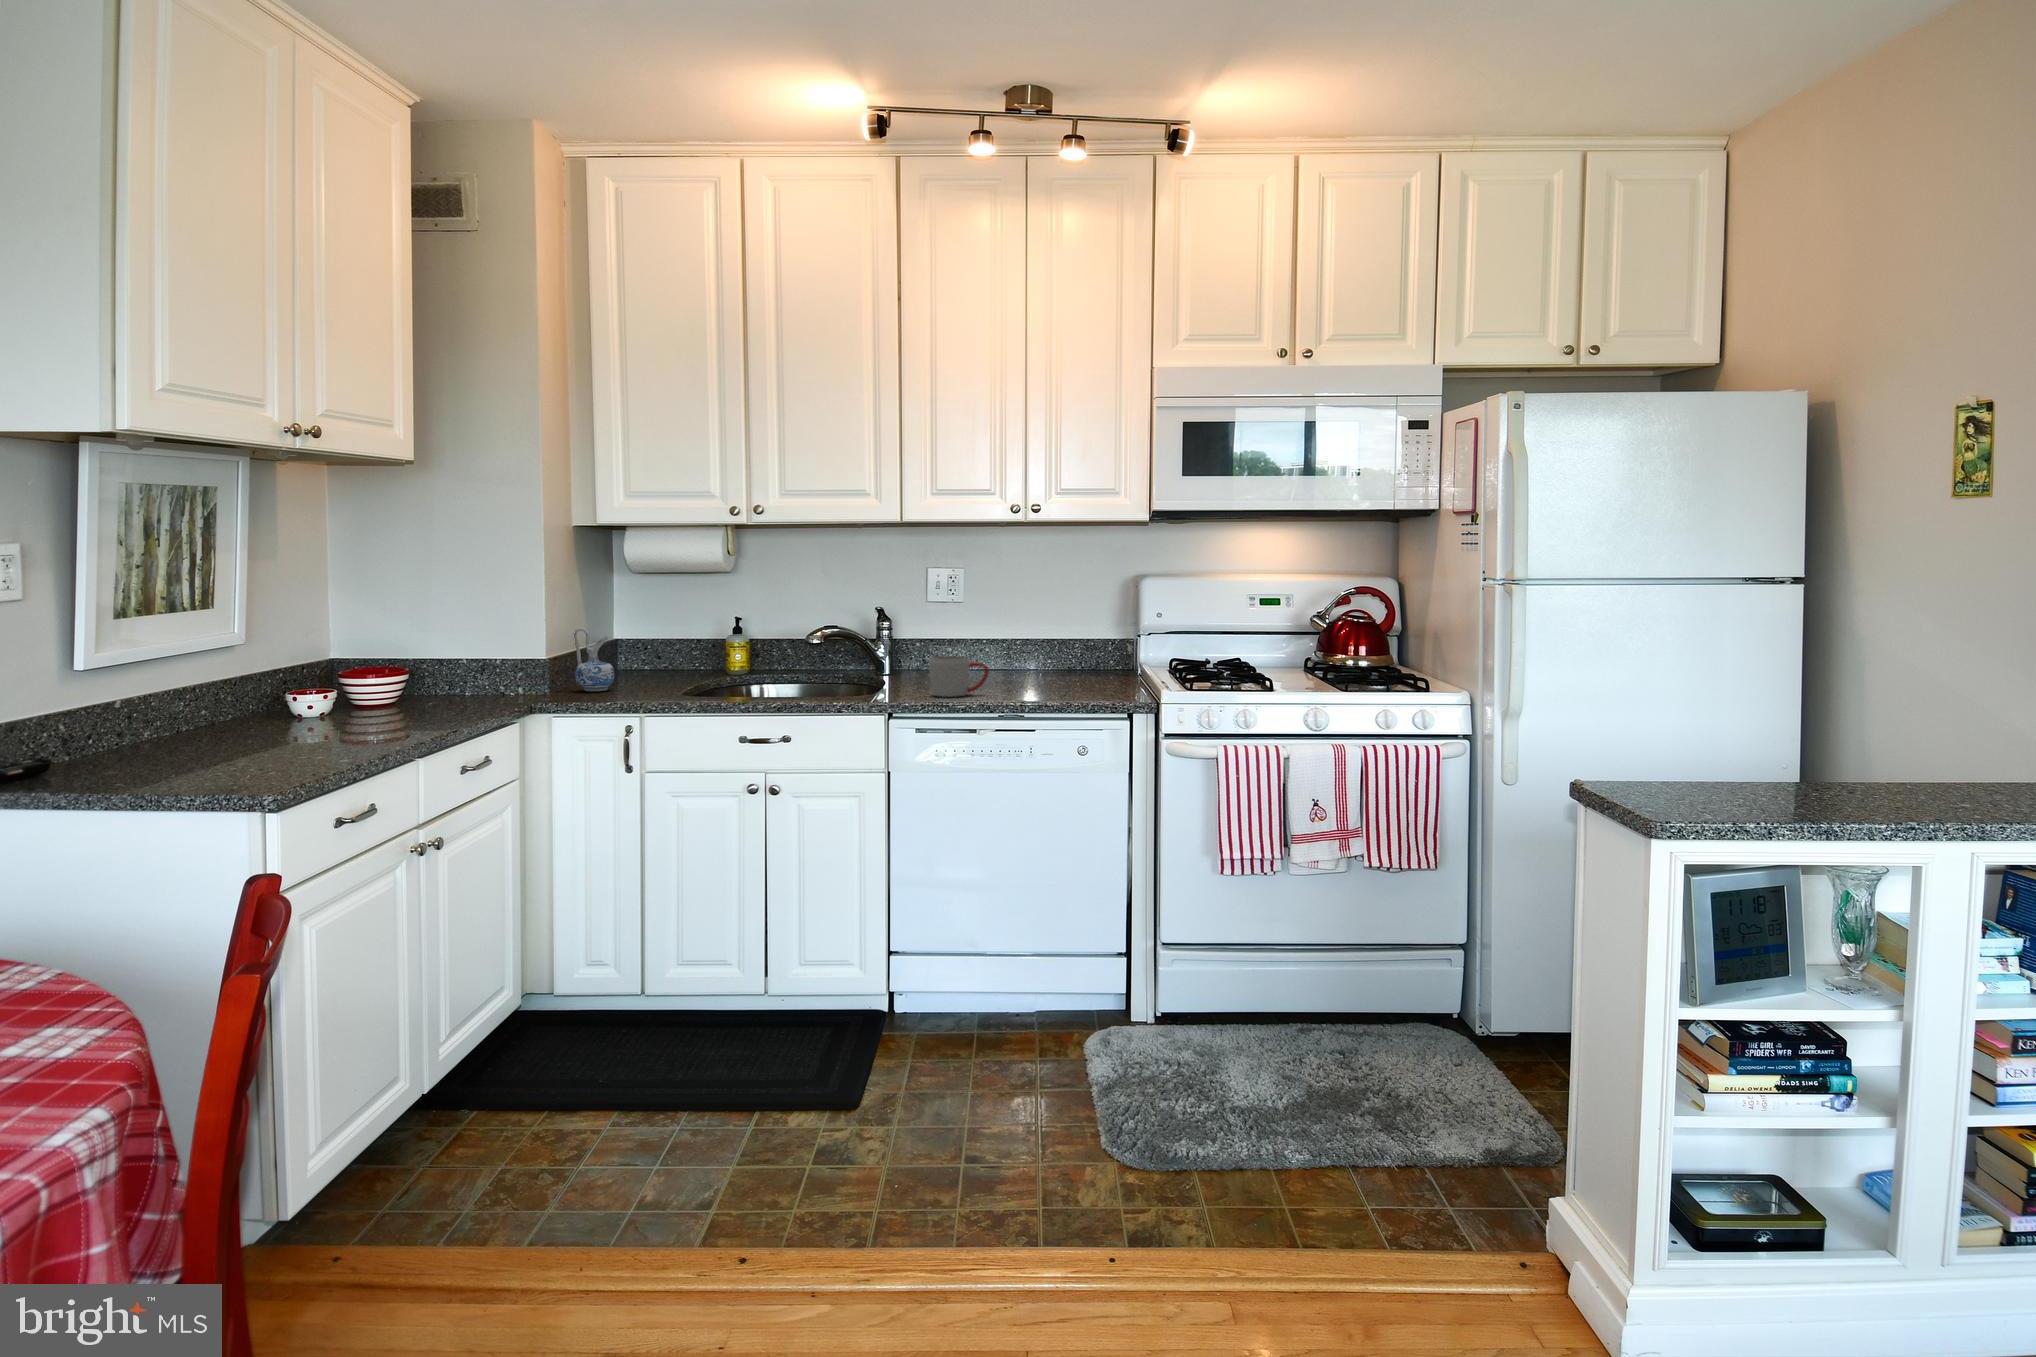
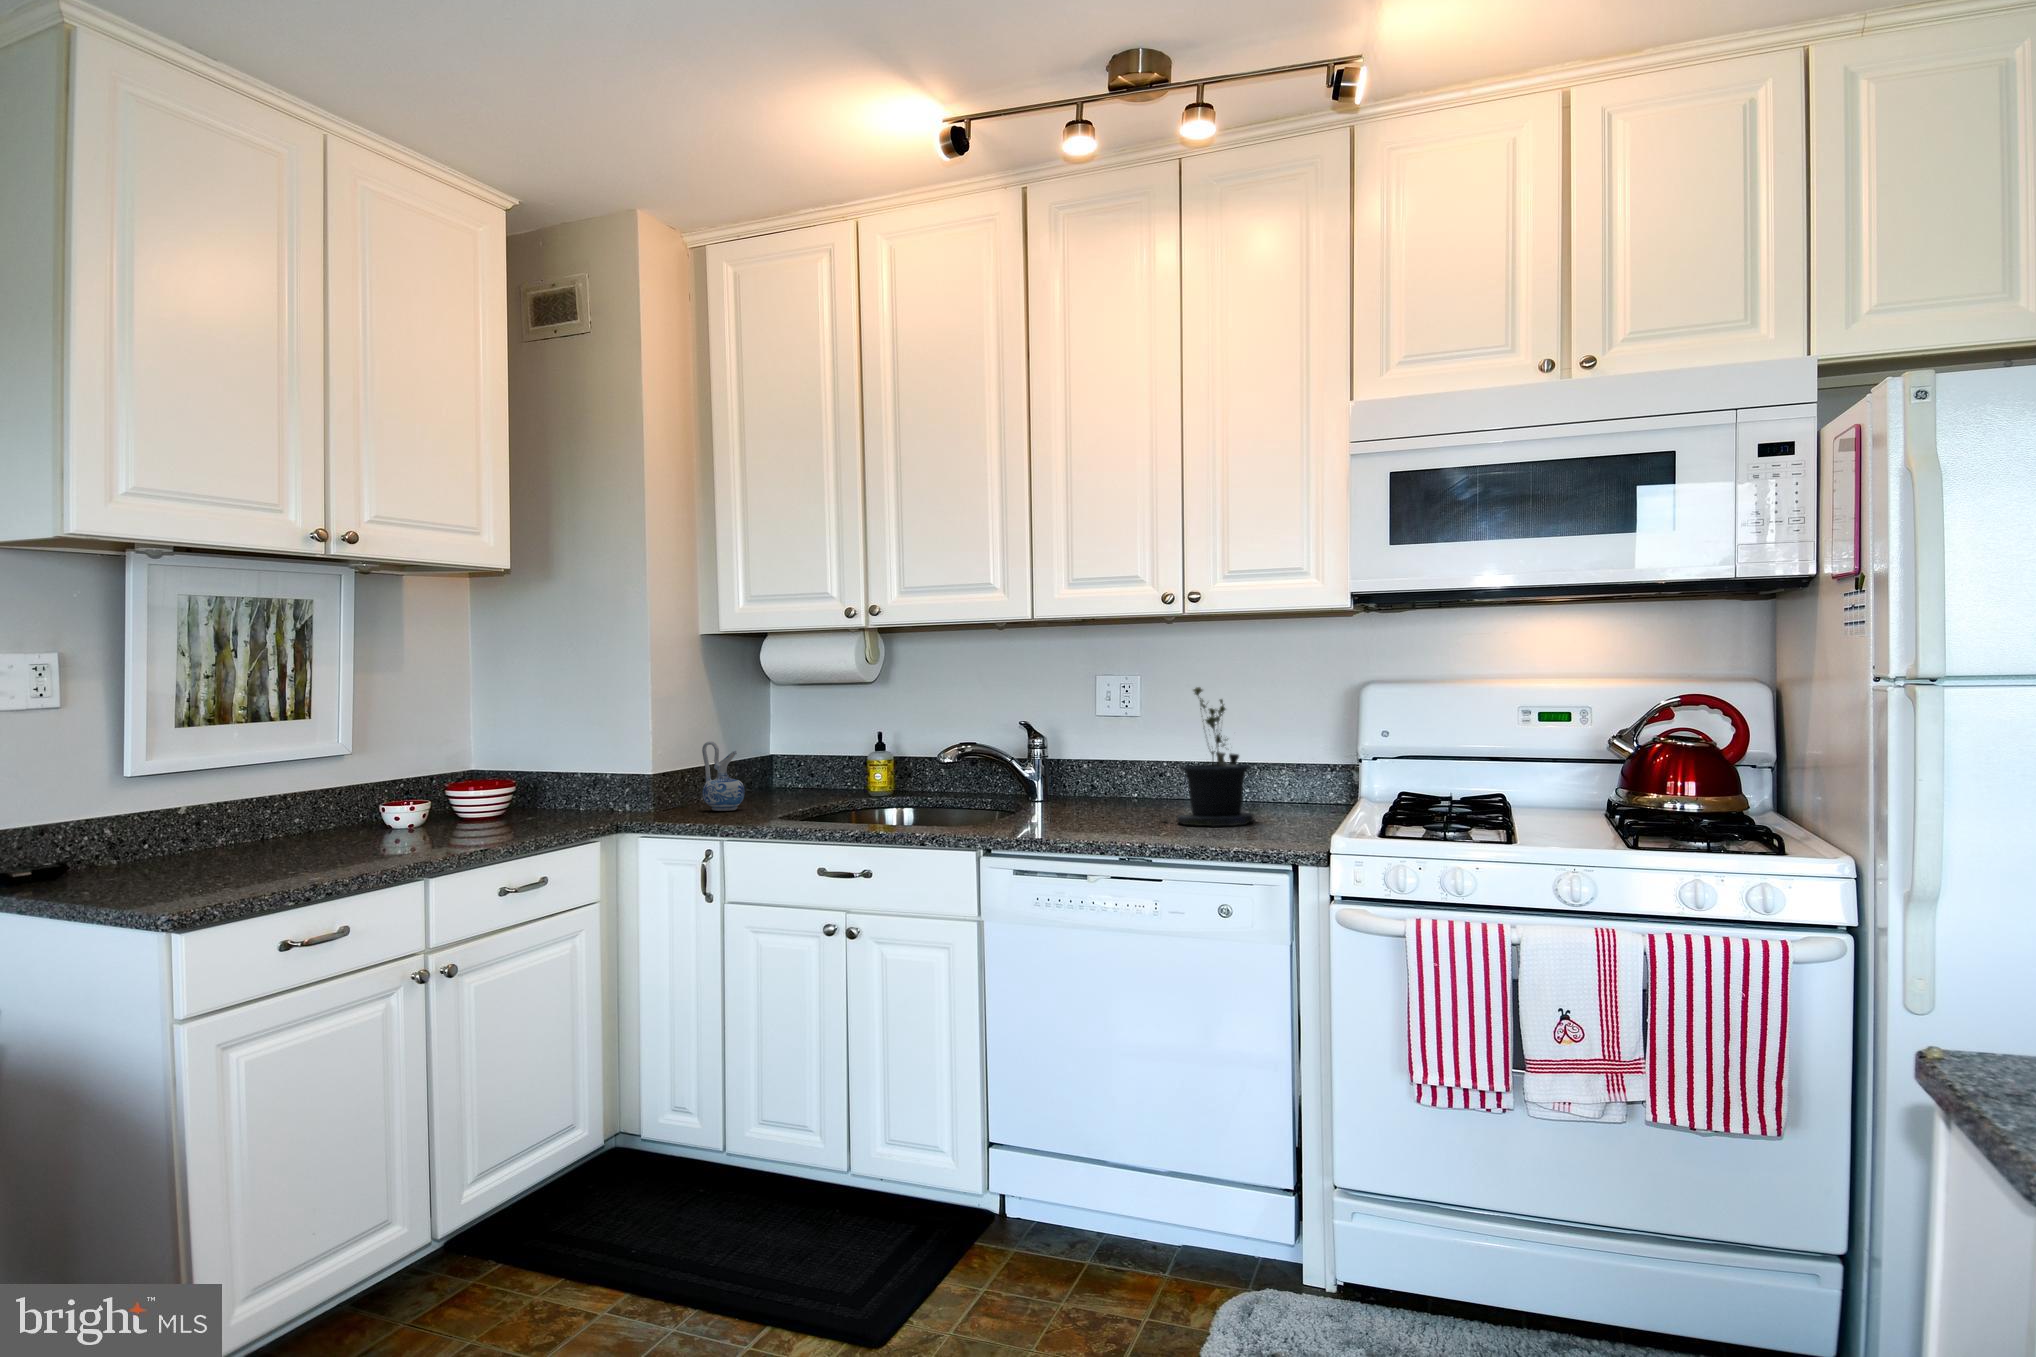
potted plant: none [1012,581,1090,693] -> present [1161,687,1254,827]
mug: present [929,656,989,697] -> none [1047,778,1117,828]

